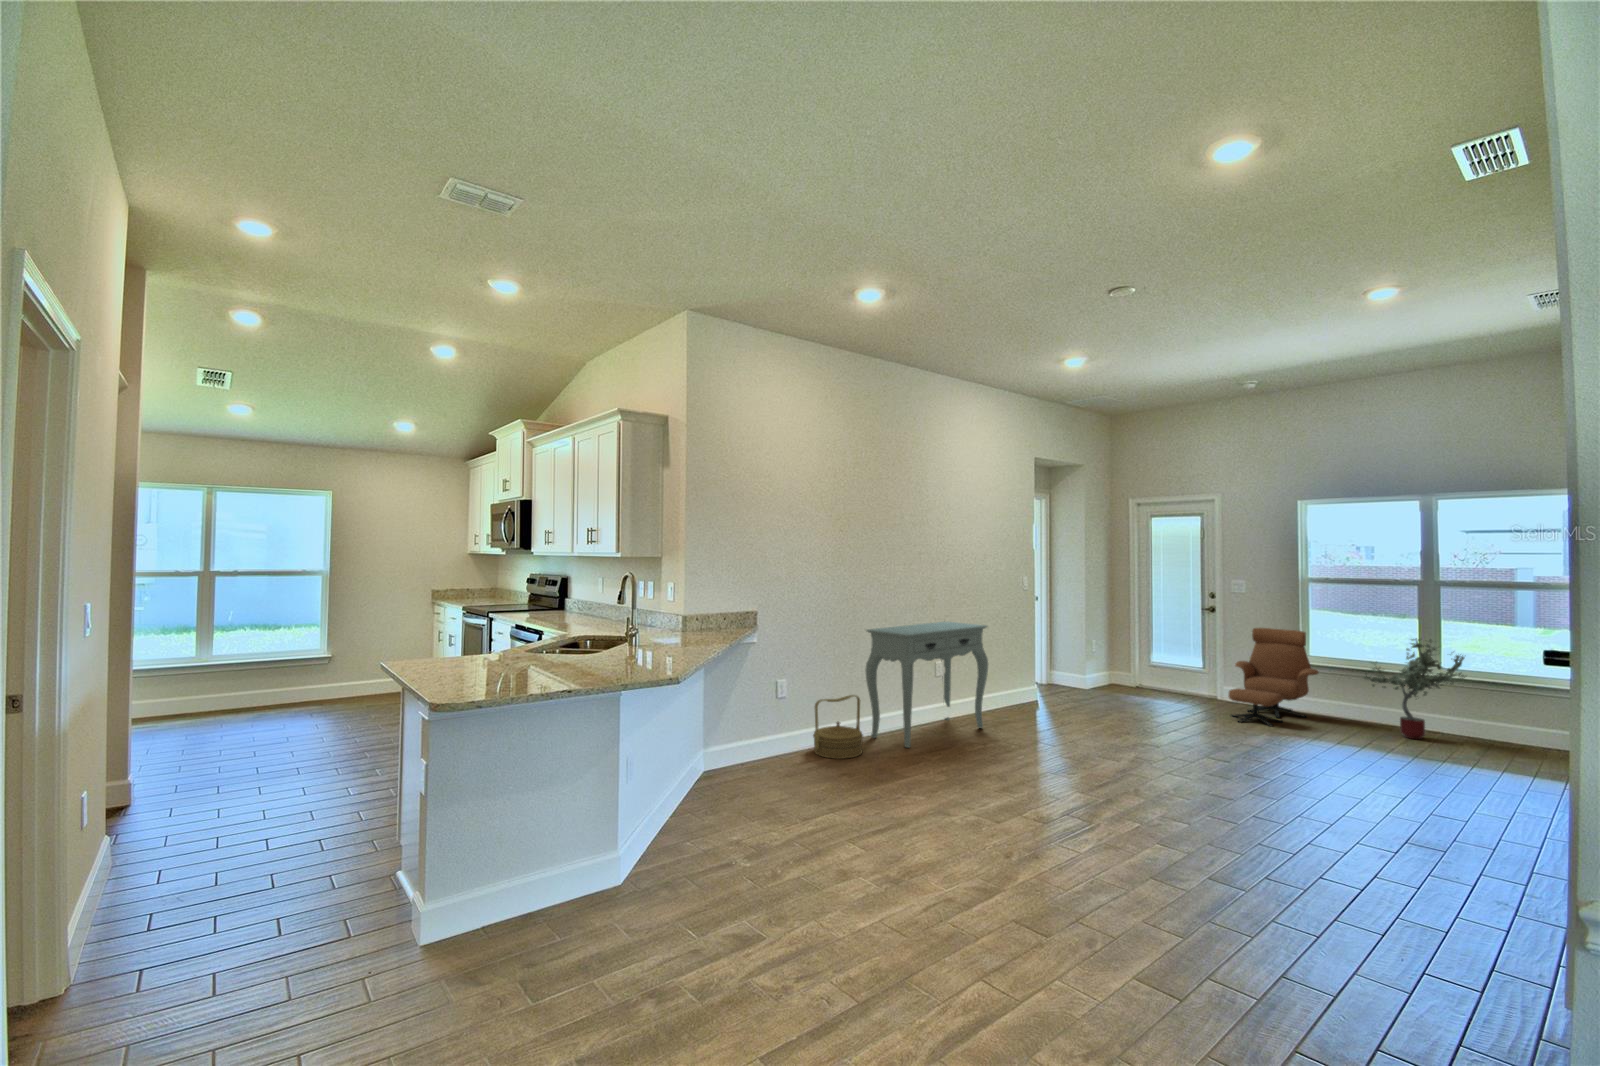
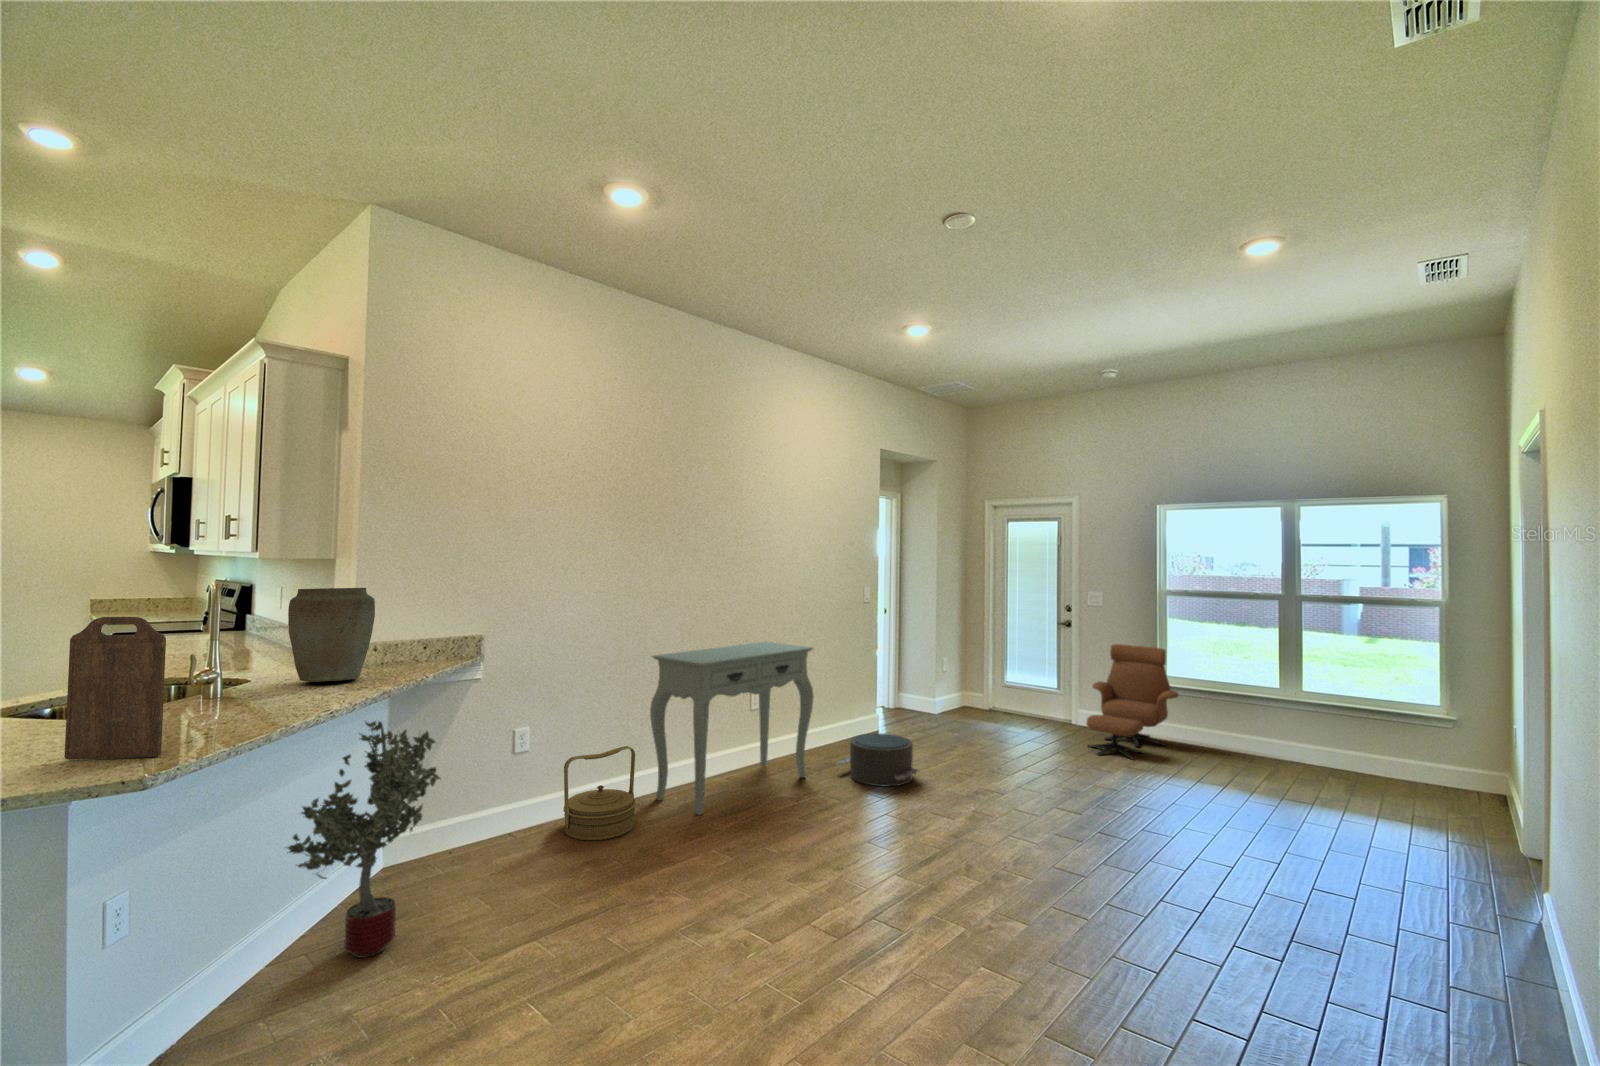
vase: none [661,579,708,638] -> present [288,588,375,682]
cutting board: none [622,593,666,668] -> present [64,617,166,760]
potted tree: present [1364,638,1465,739] -> present [287,721,440,958]
pouf: none [1007,696,1078,737] -> present [838,733,918,786]

